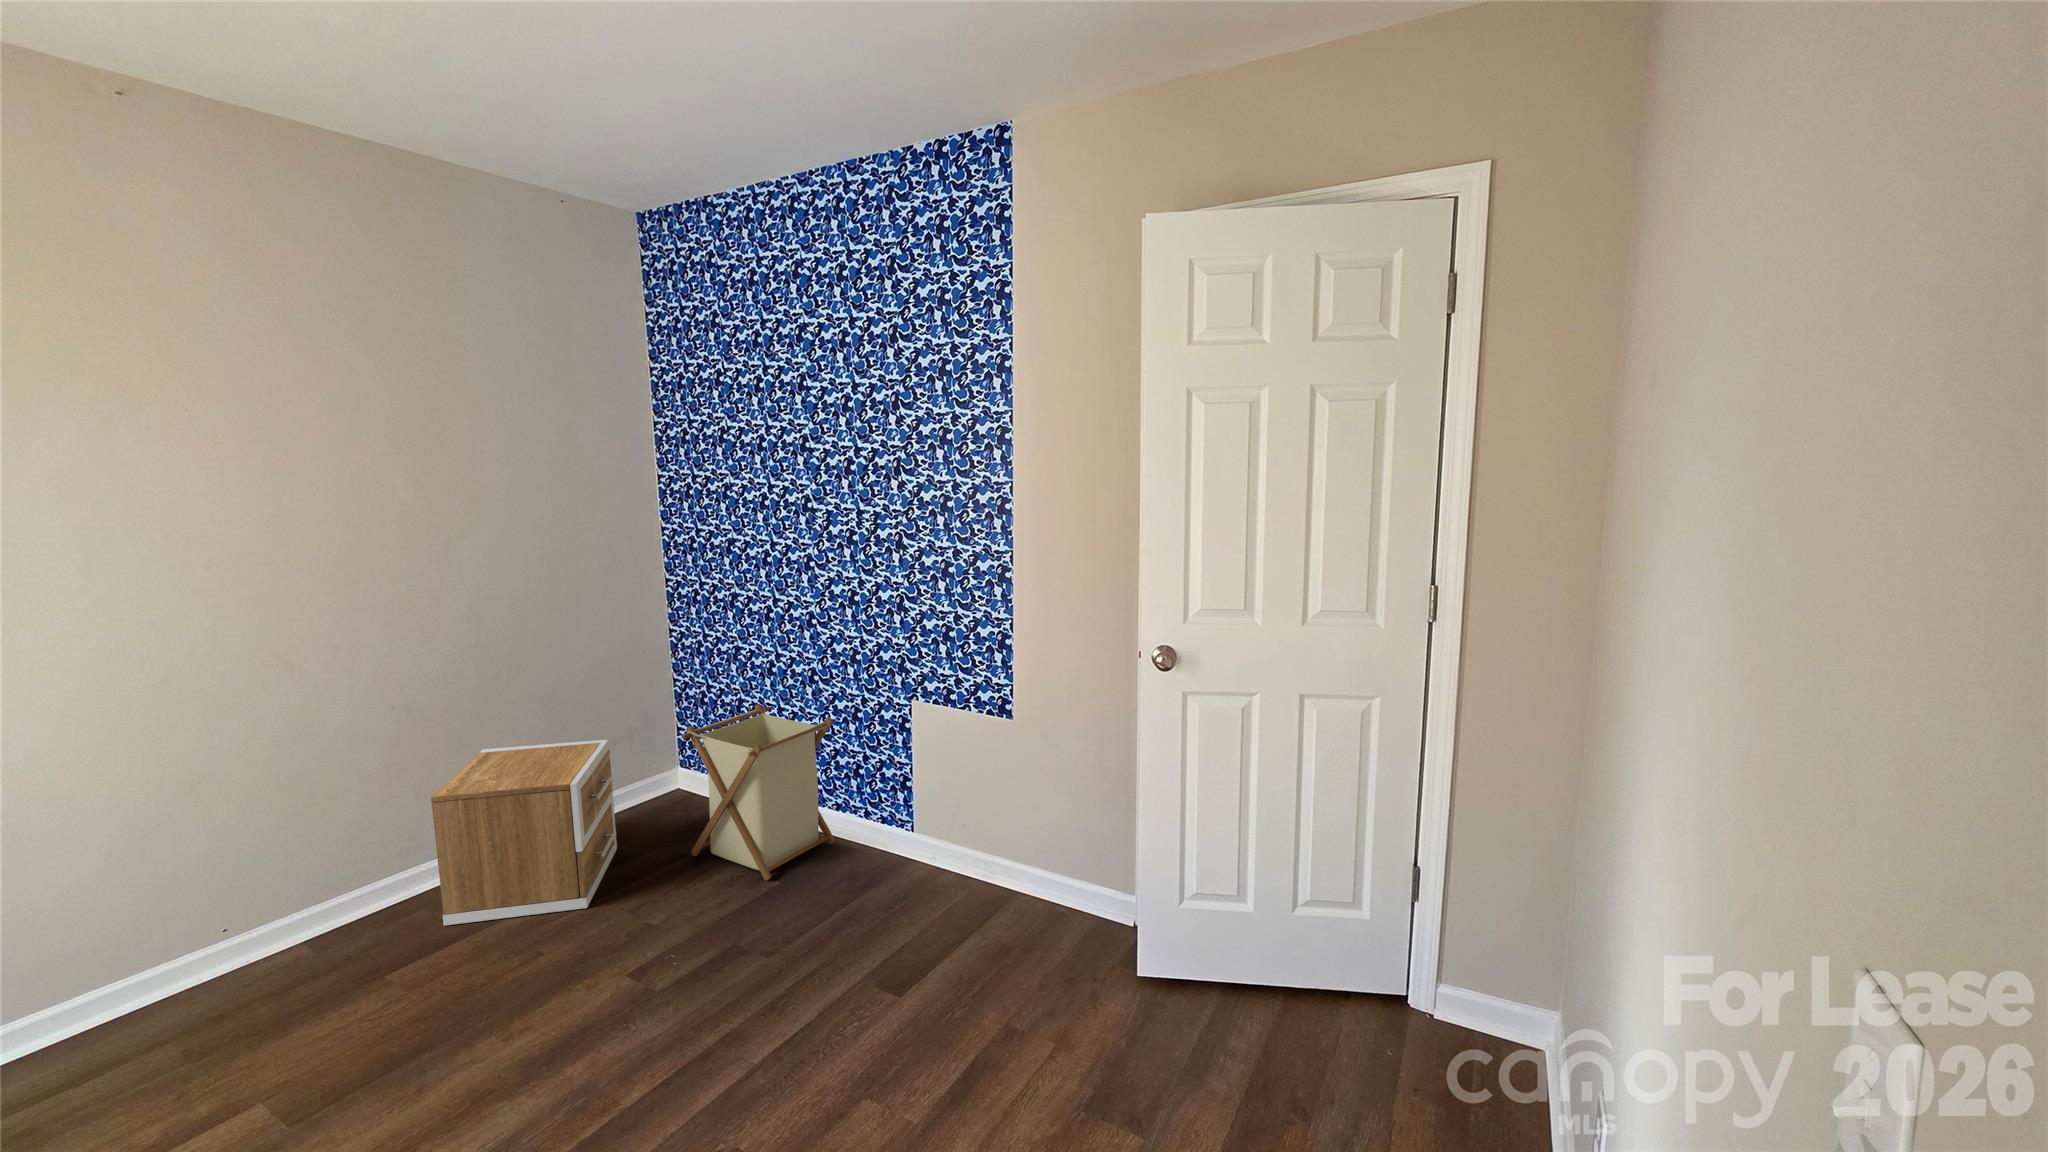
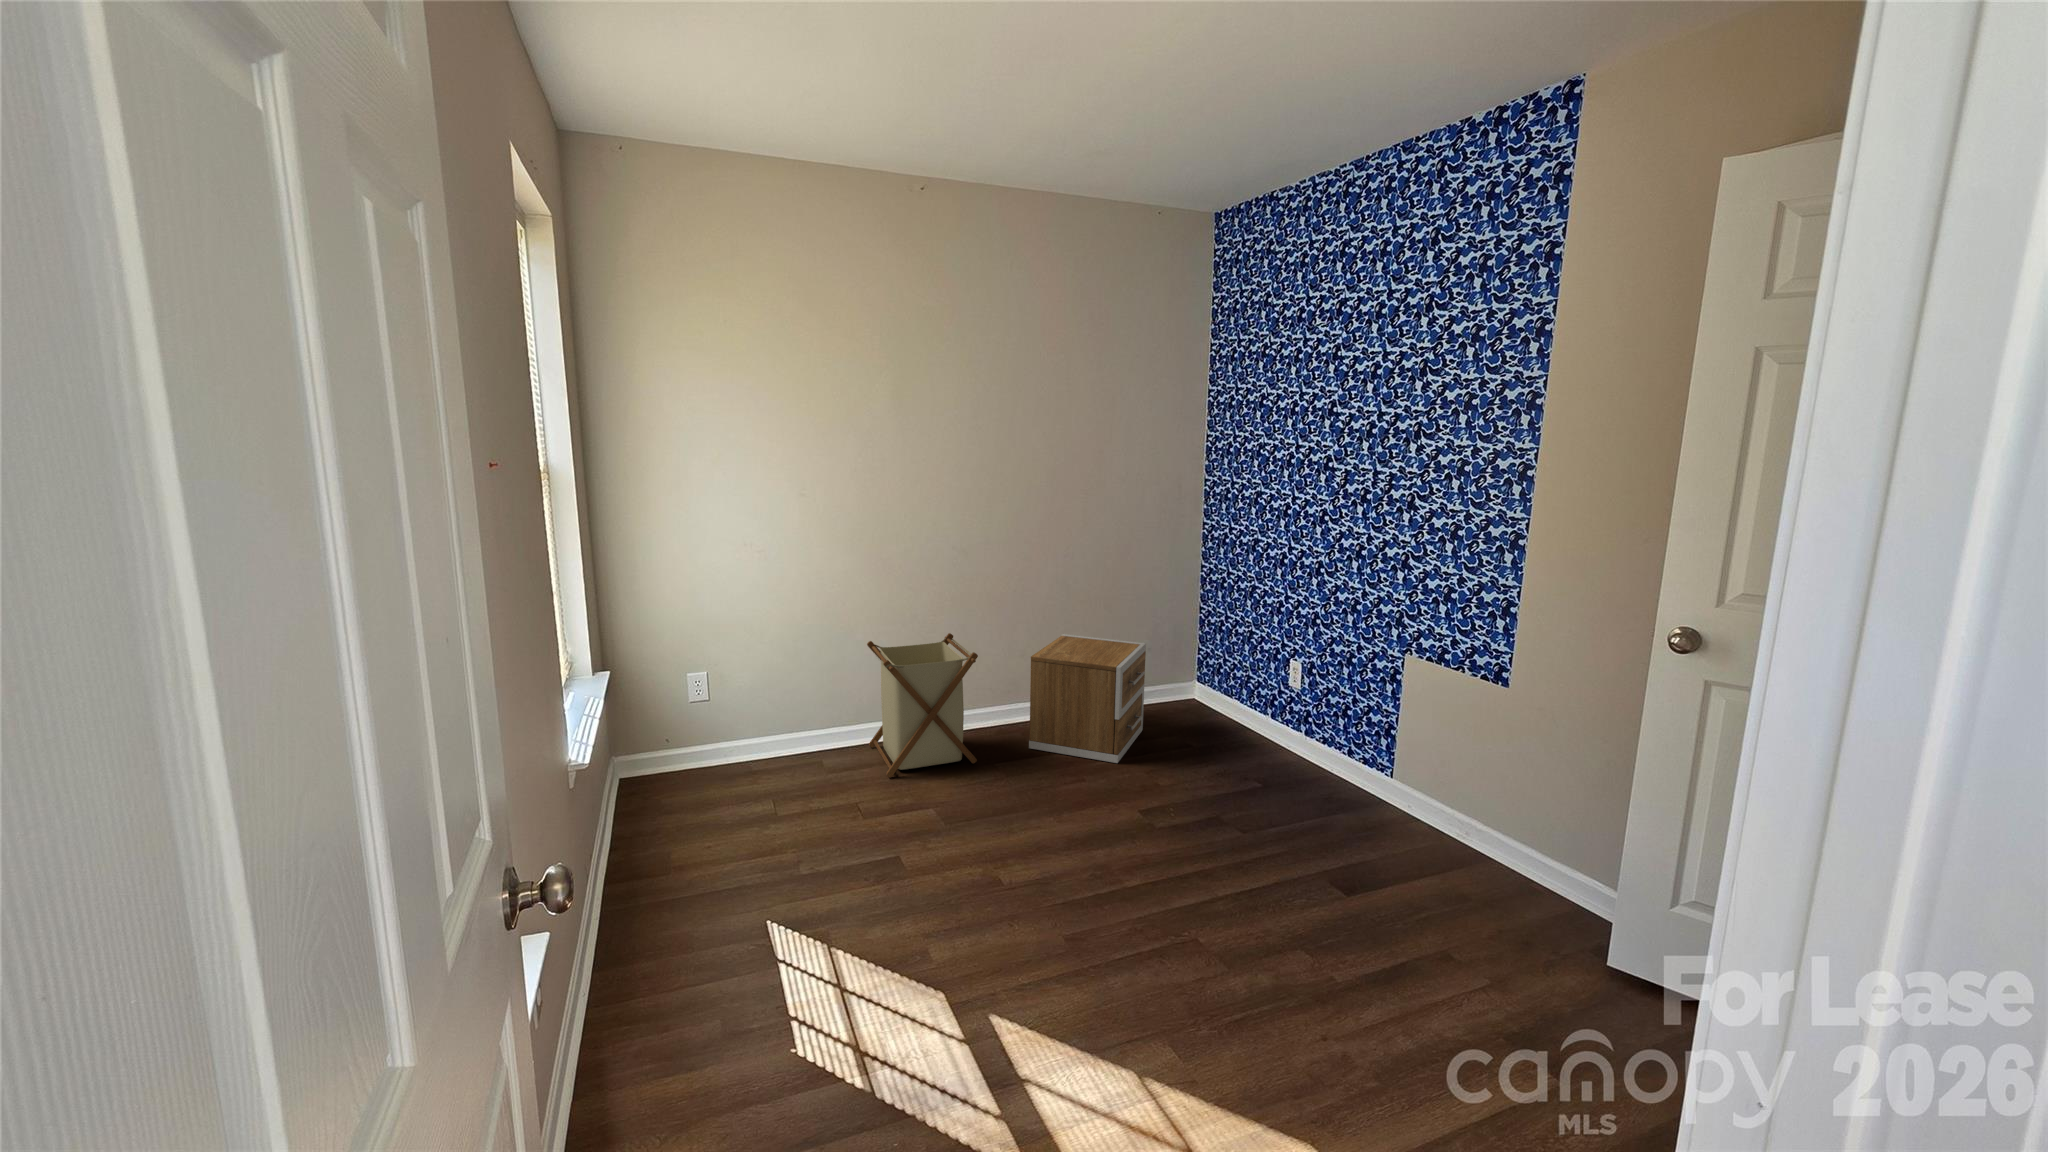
laundry basket: present [682,704,835,880] -> present [867,633,978,777]

